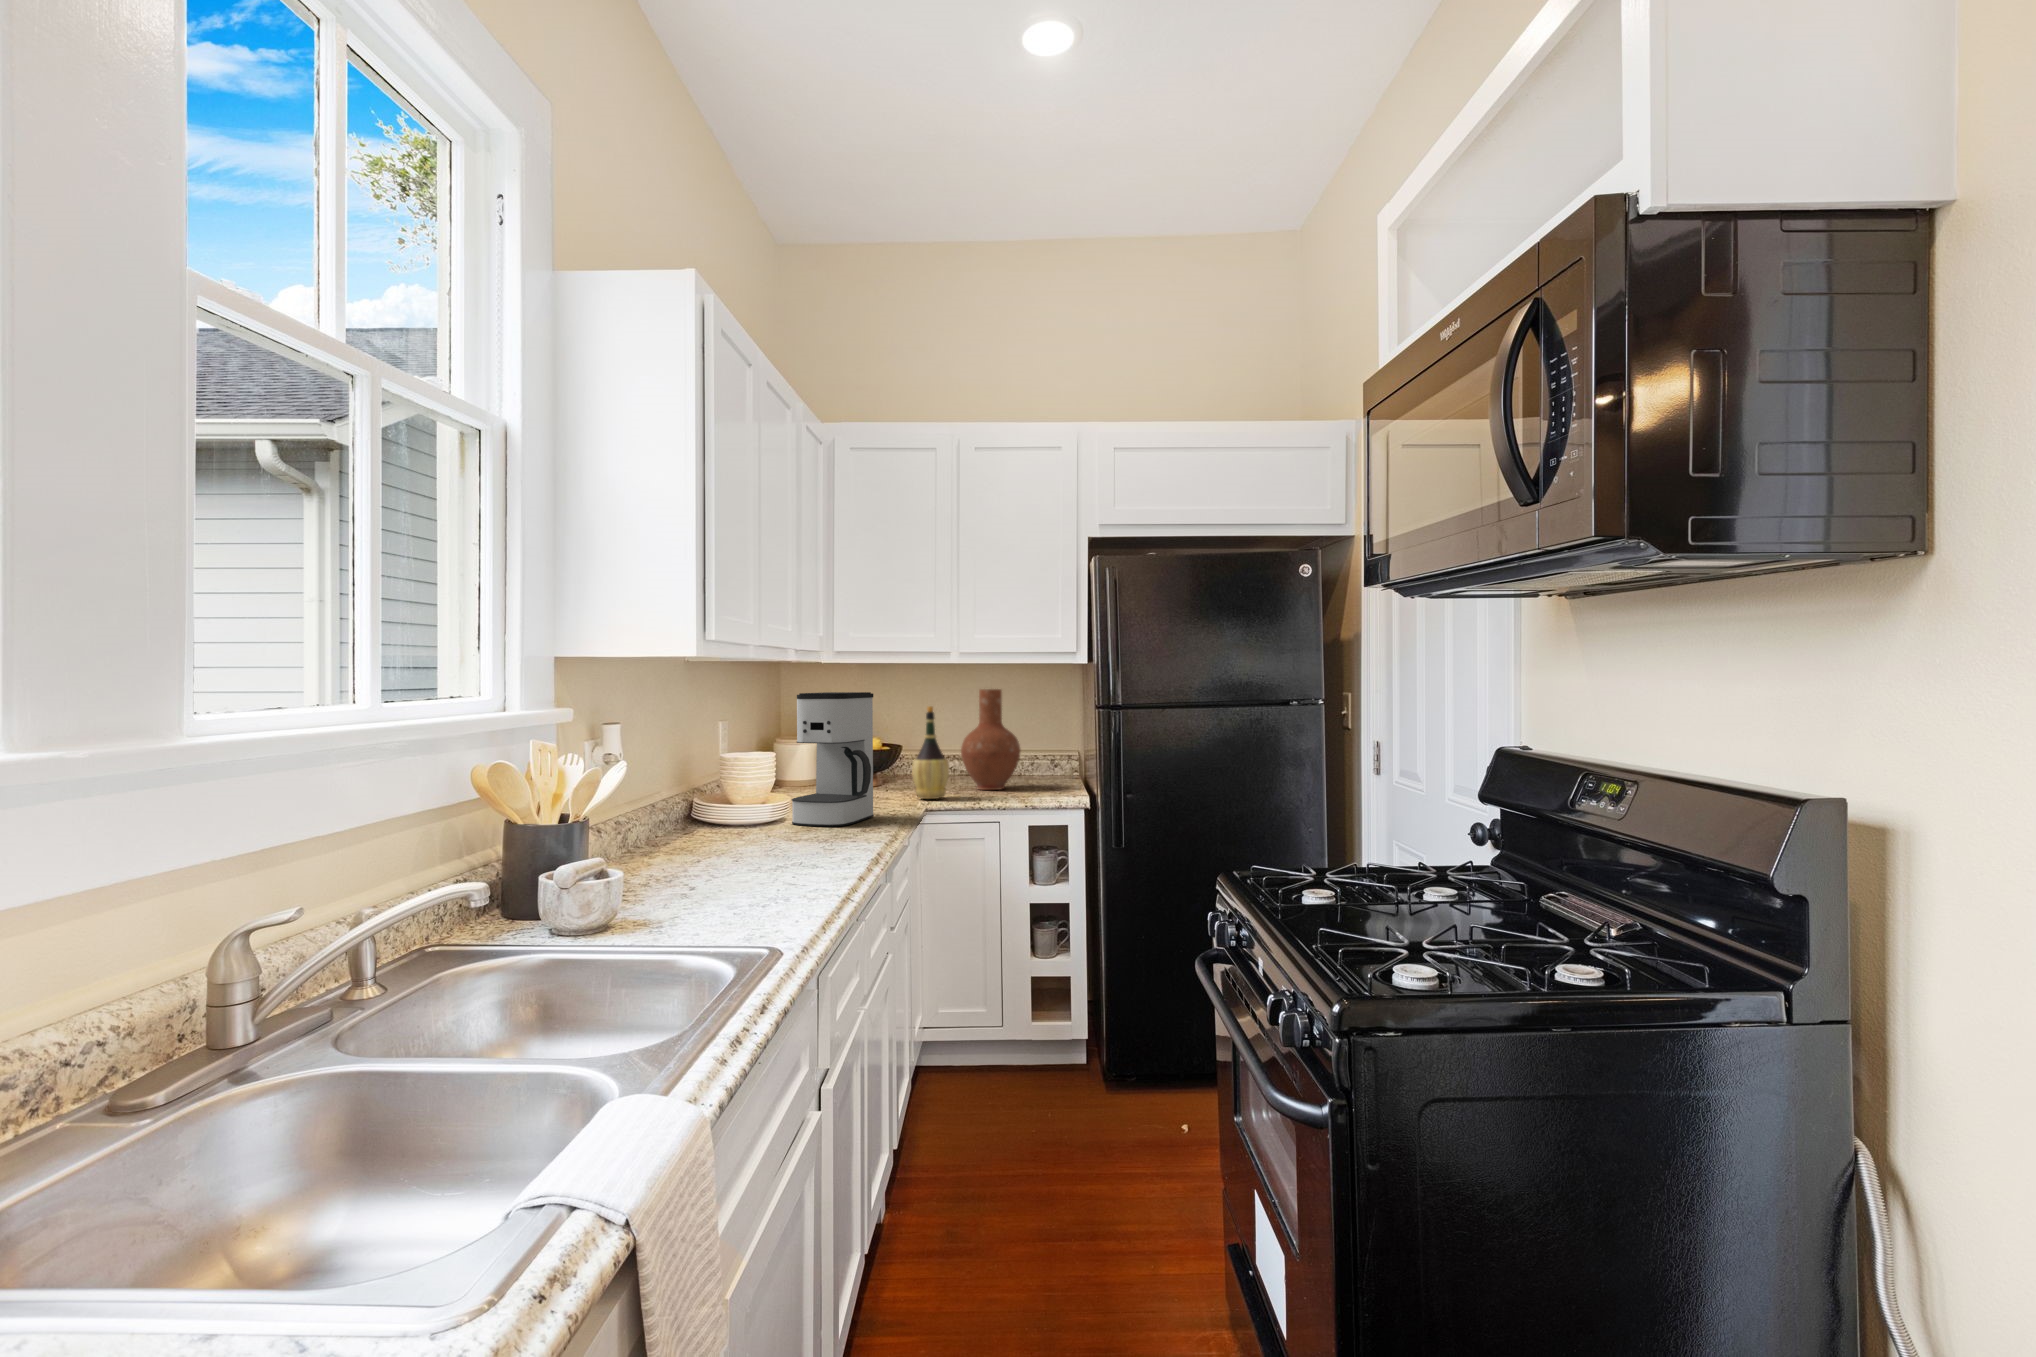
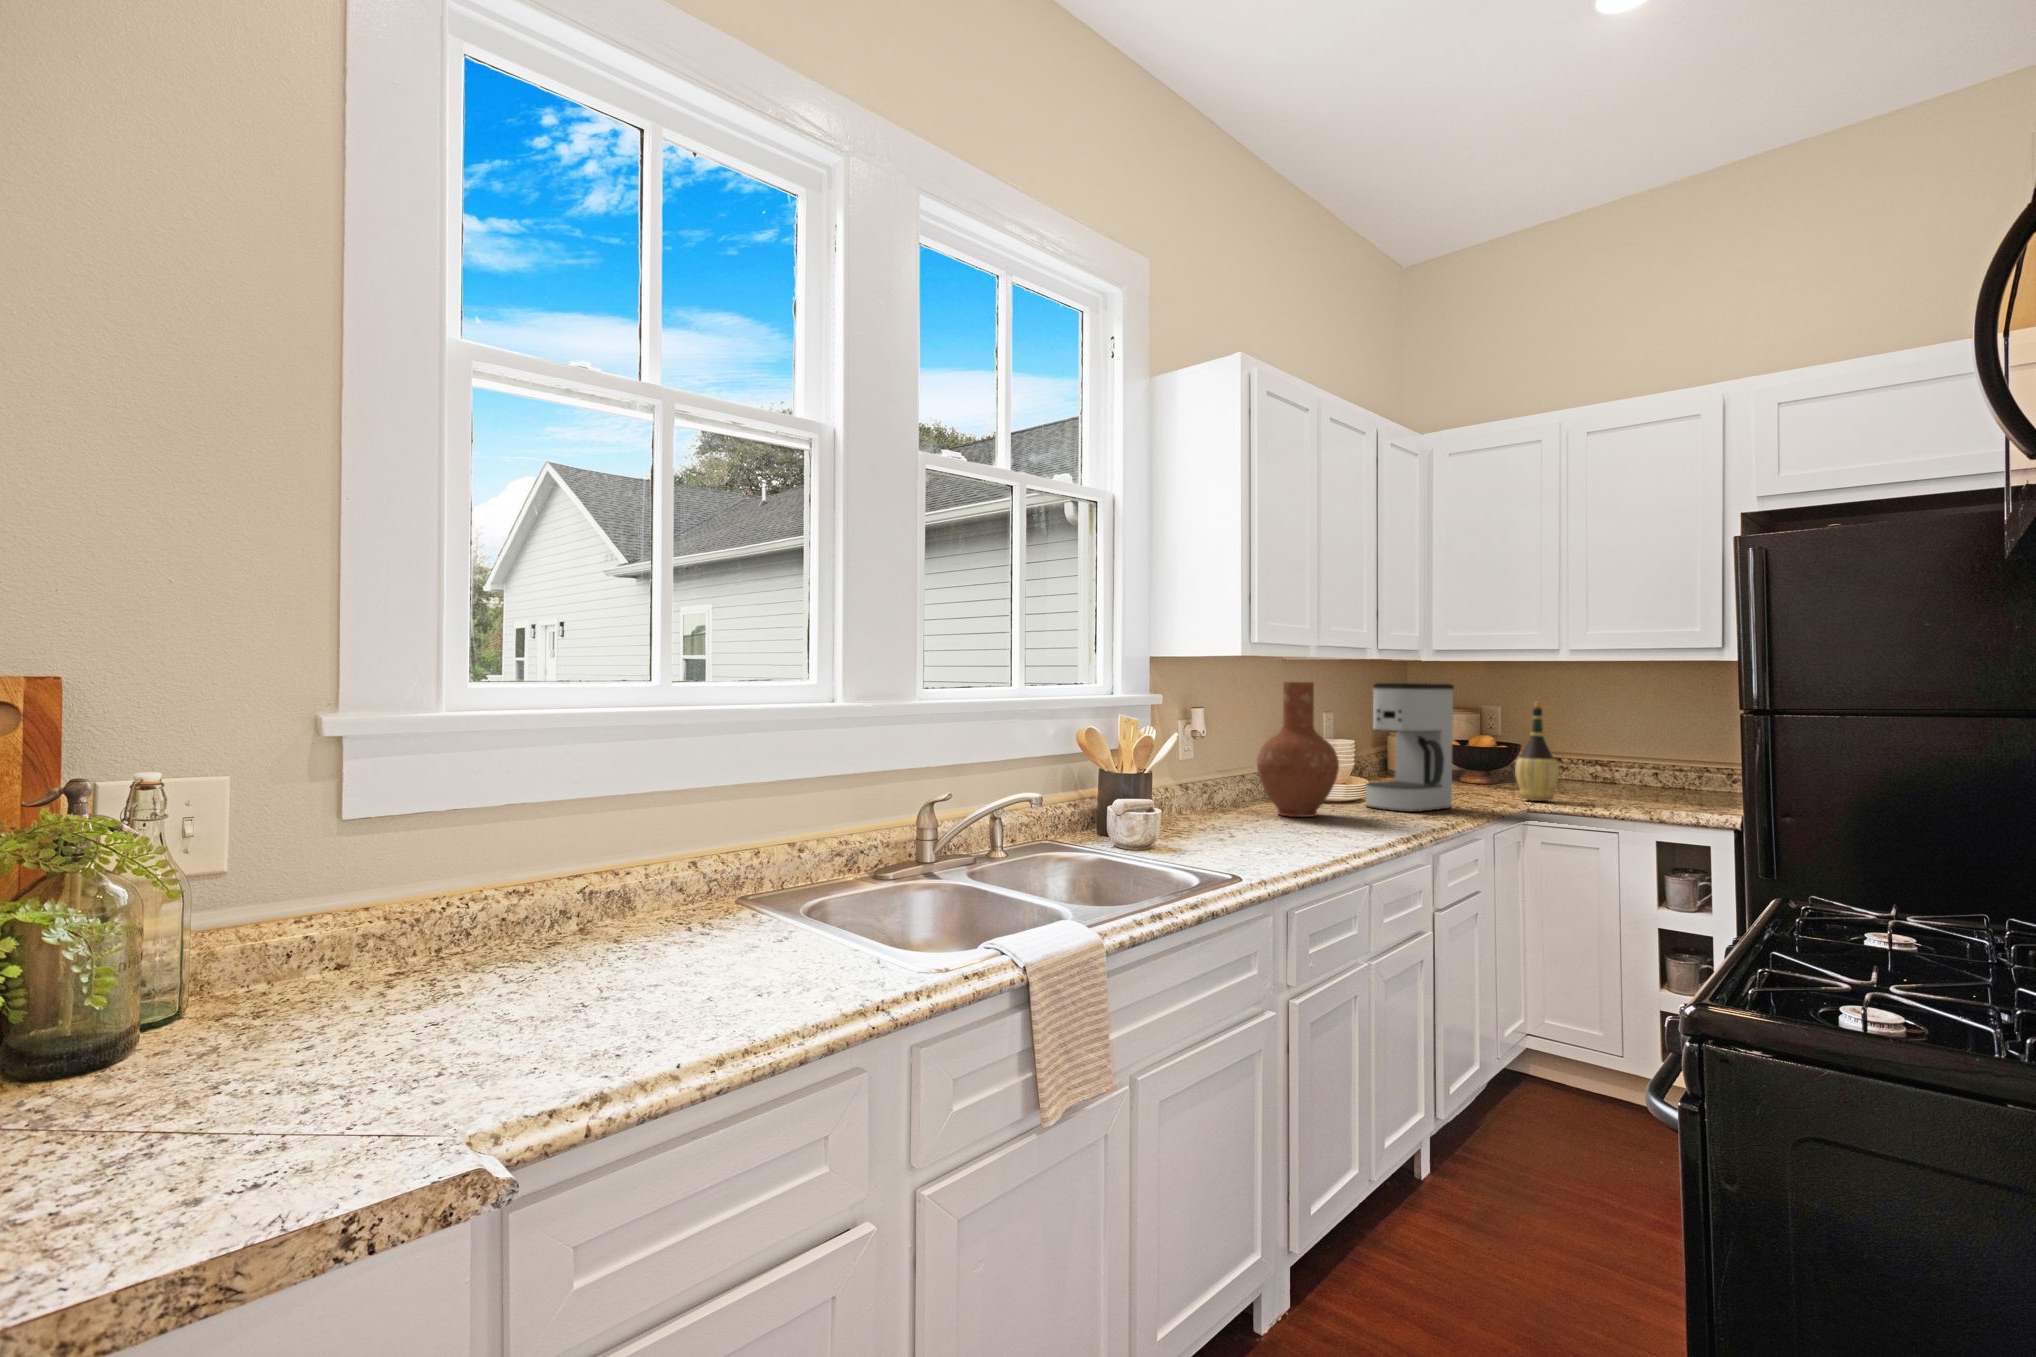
vase: present [961,689,1020,790] -> present [1257,682,1339,817]

